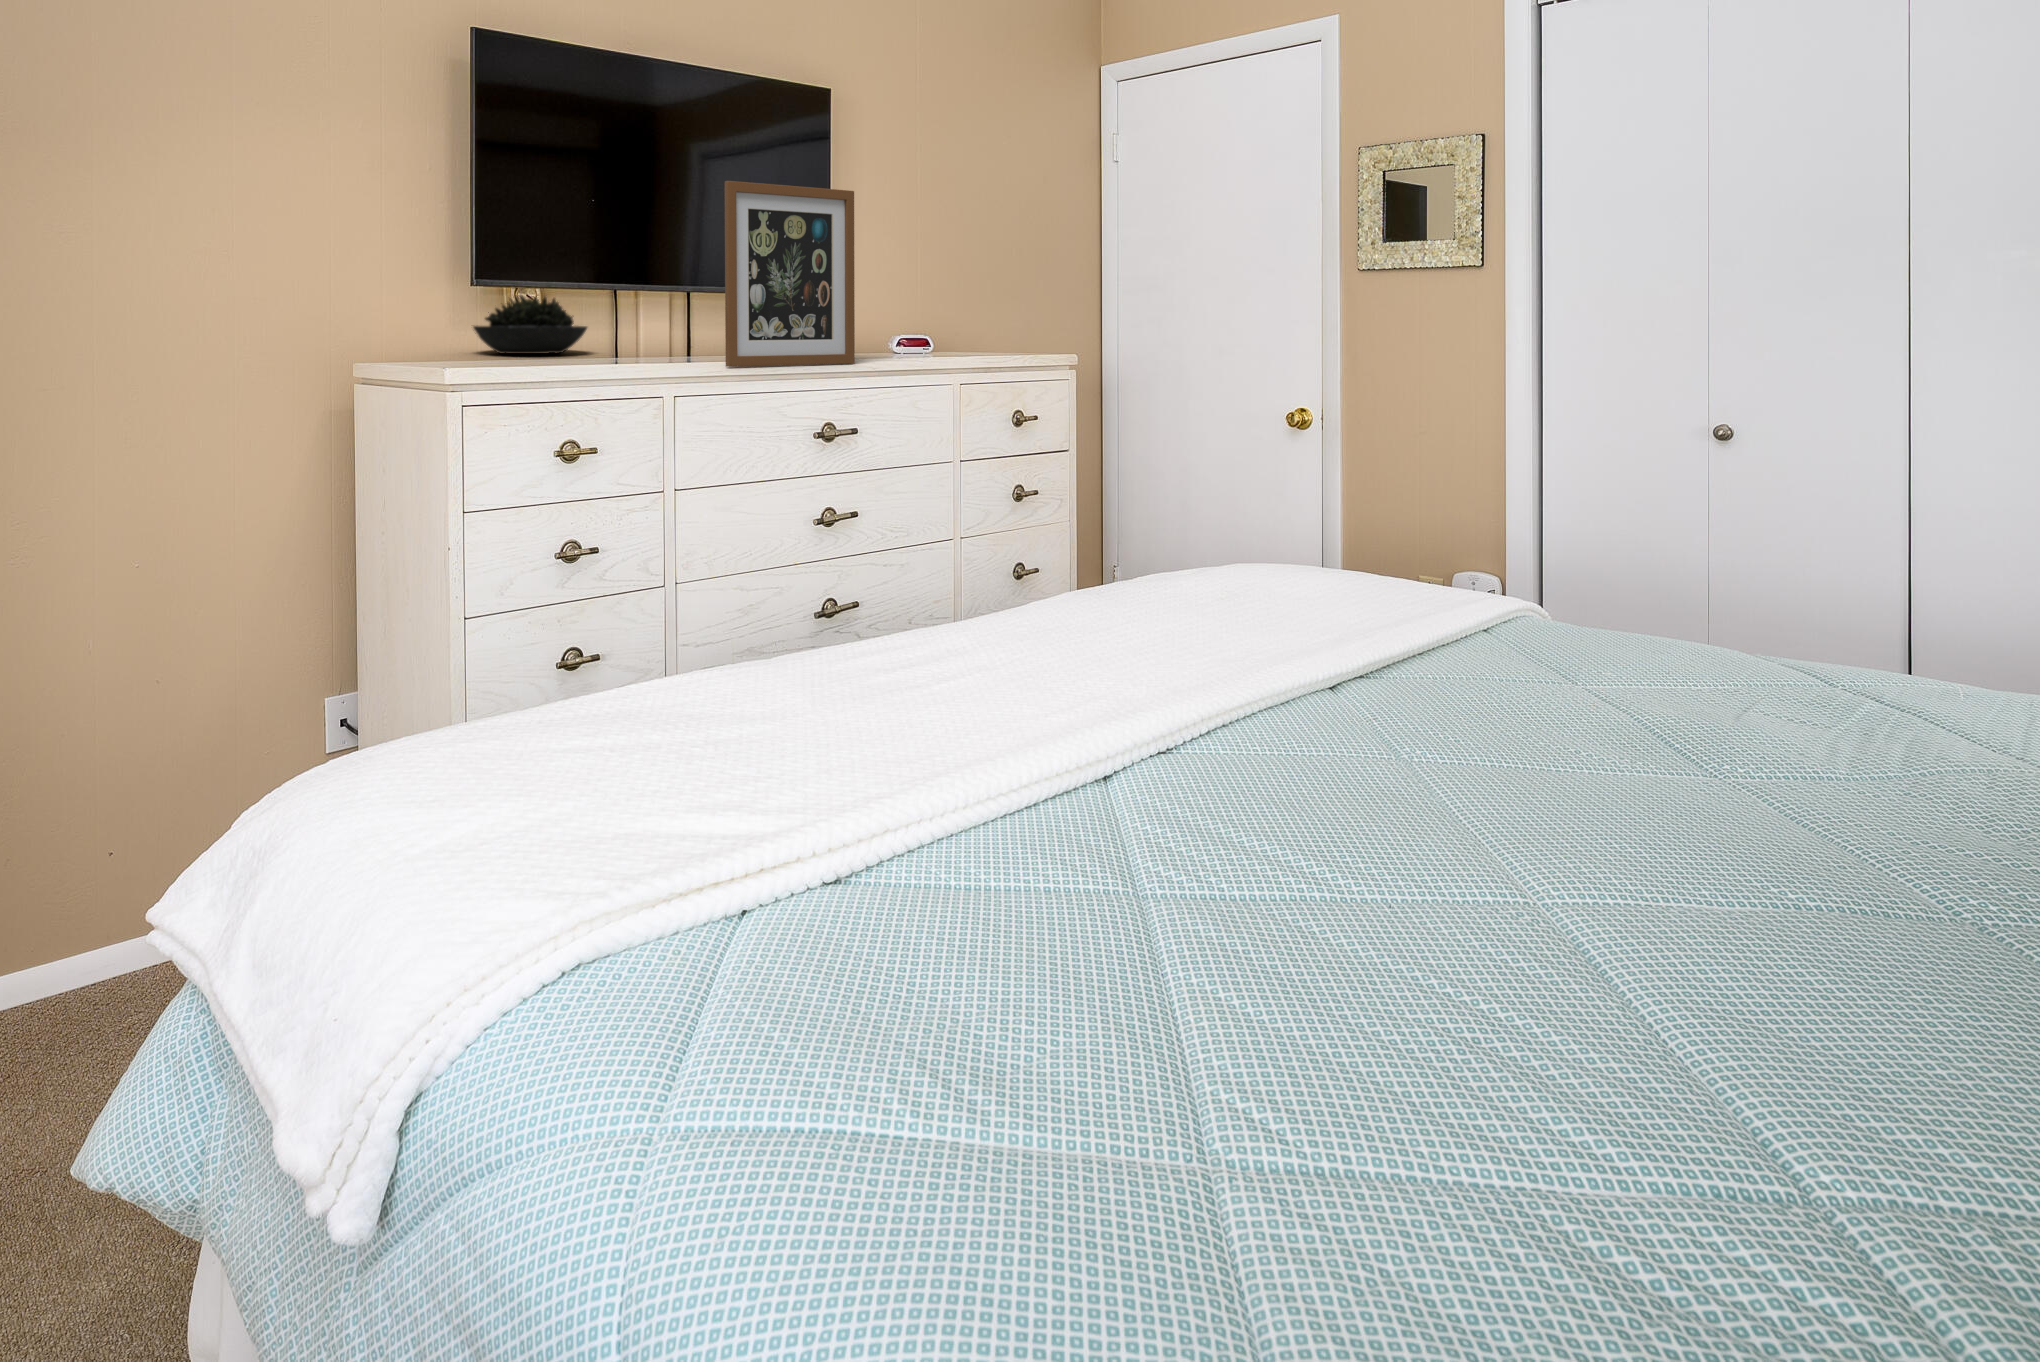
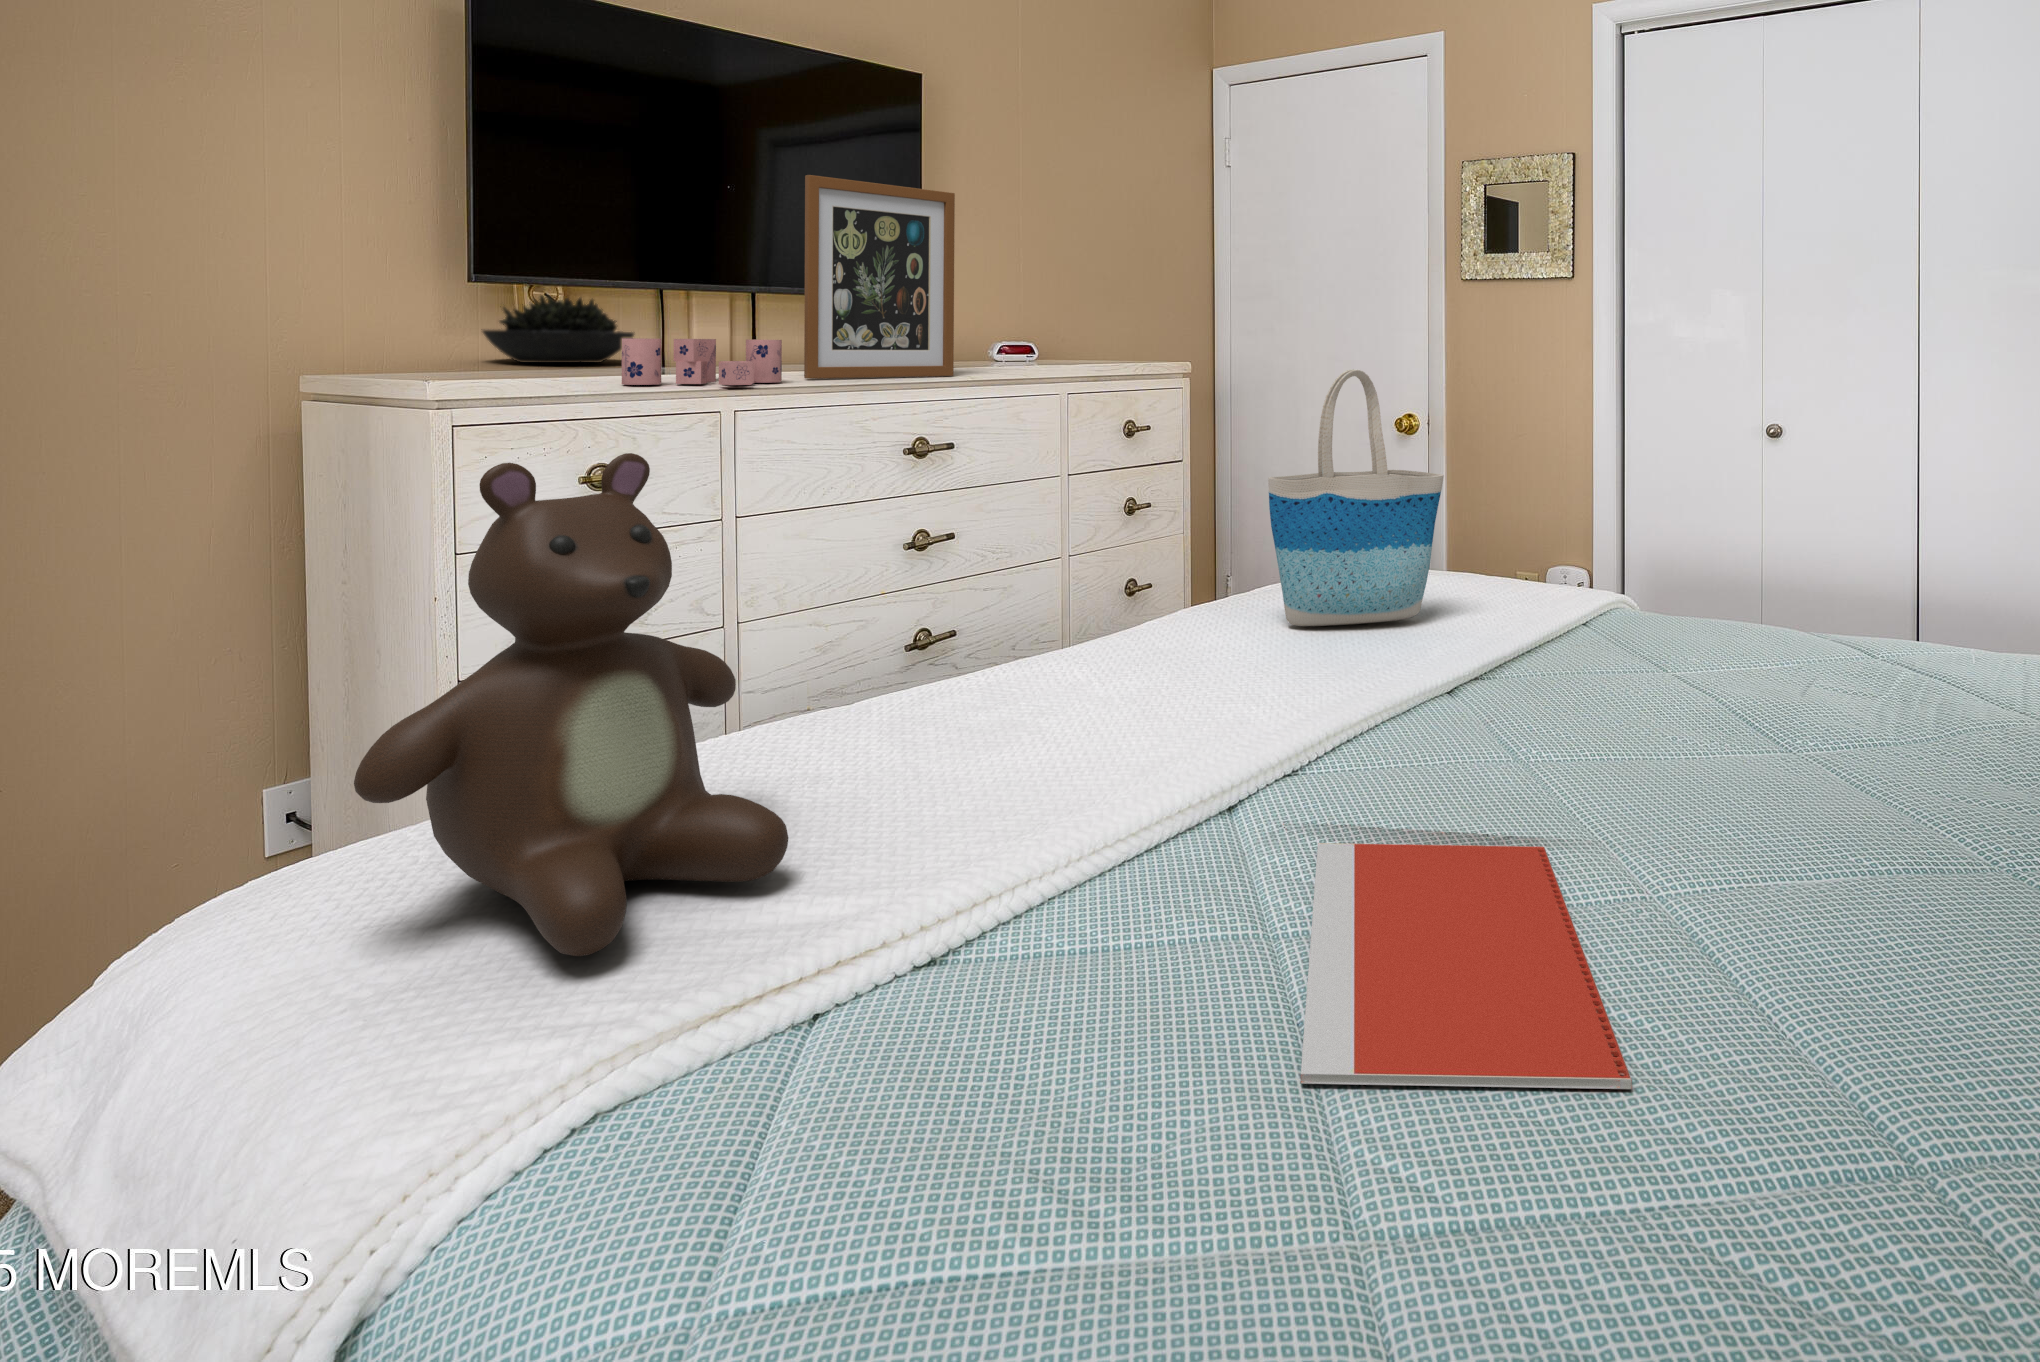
candle: none [579,332,707,373] -> present [622,338,782,385]
tote bag: none [1150,357,1335,614] -> present [1268,369,1444,626]
teddy bear: none [410,434,722,843] -> present [354,453,789,956]
notebook: none [1162,818,1496,1078] -> present [1301,843,1632,1089]

